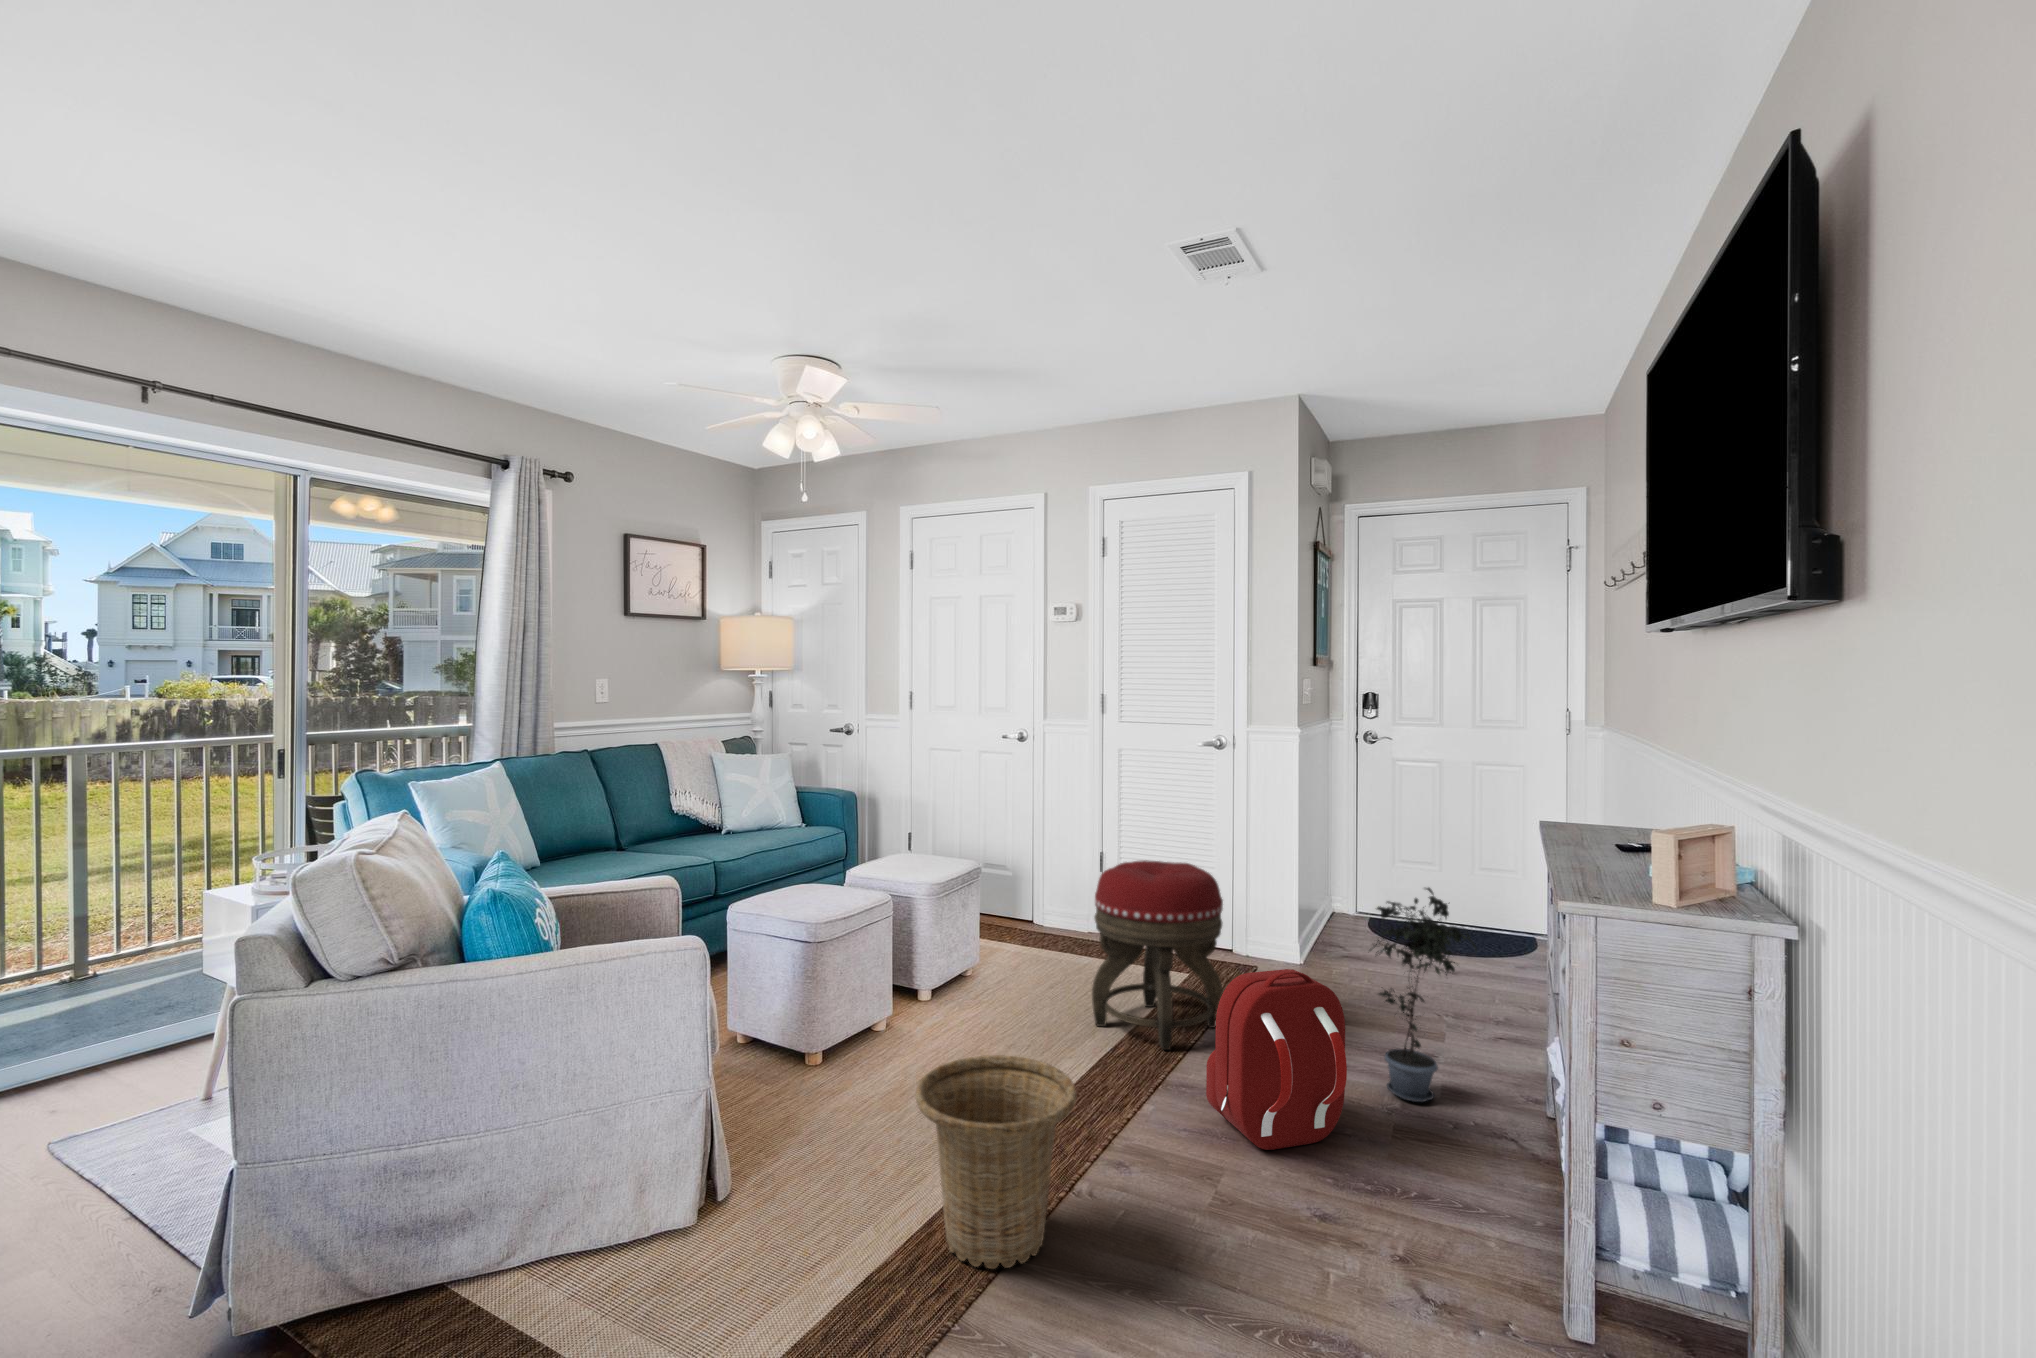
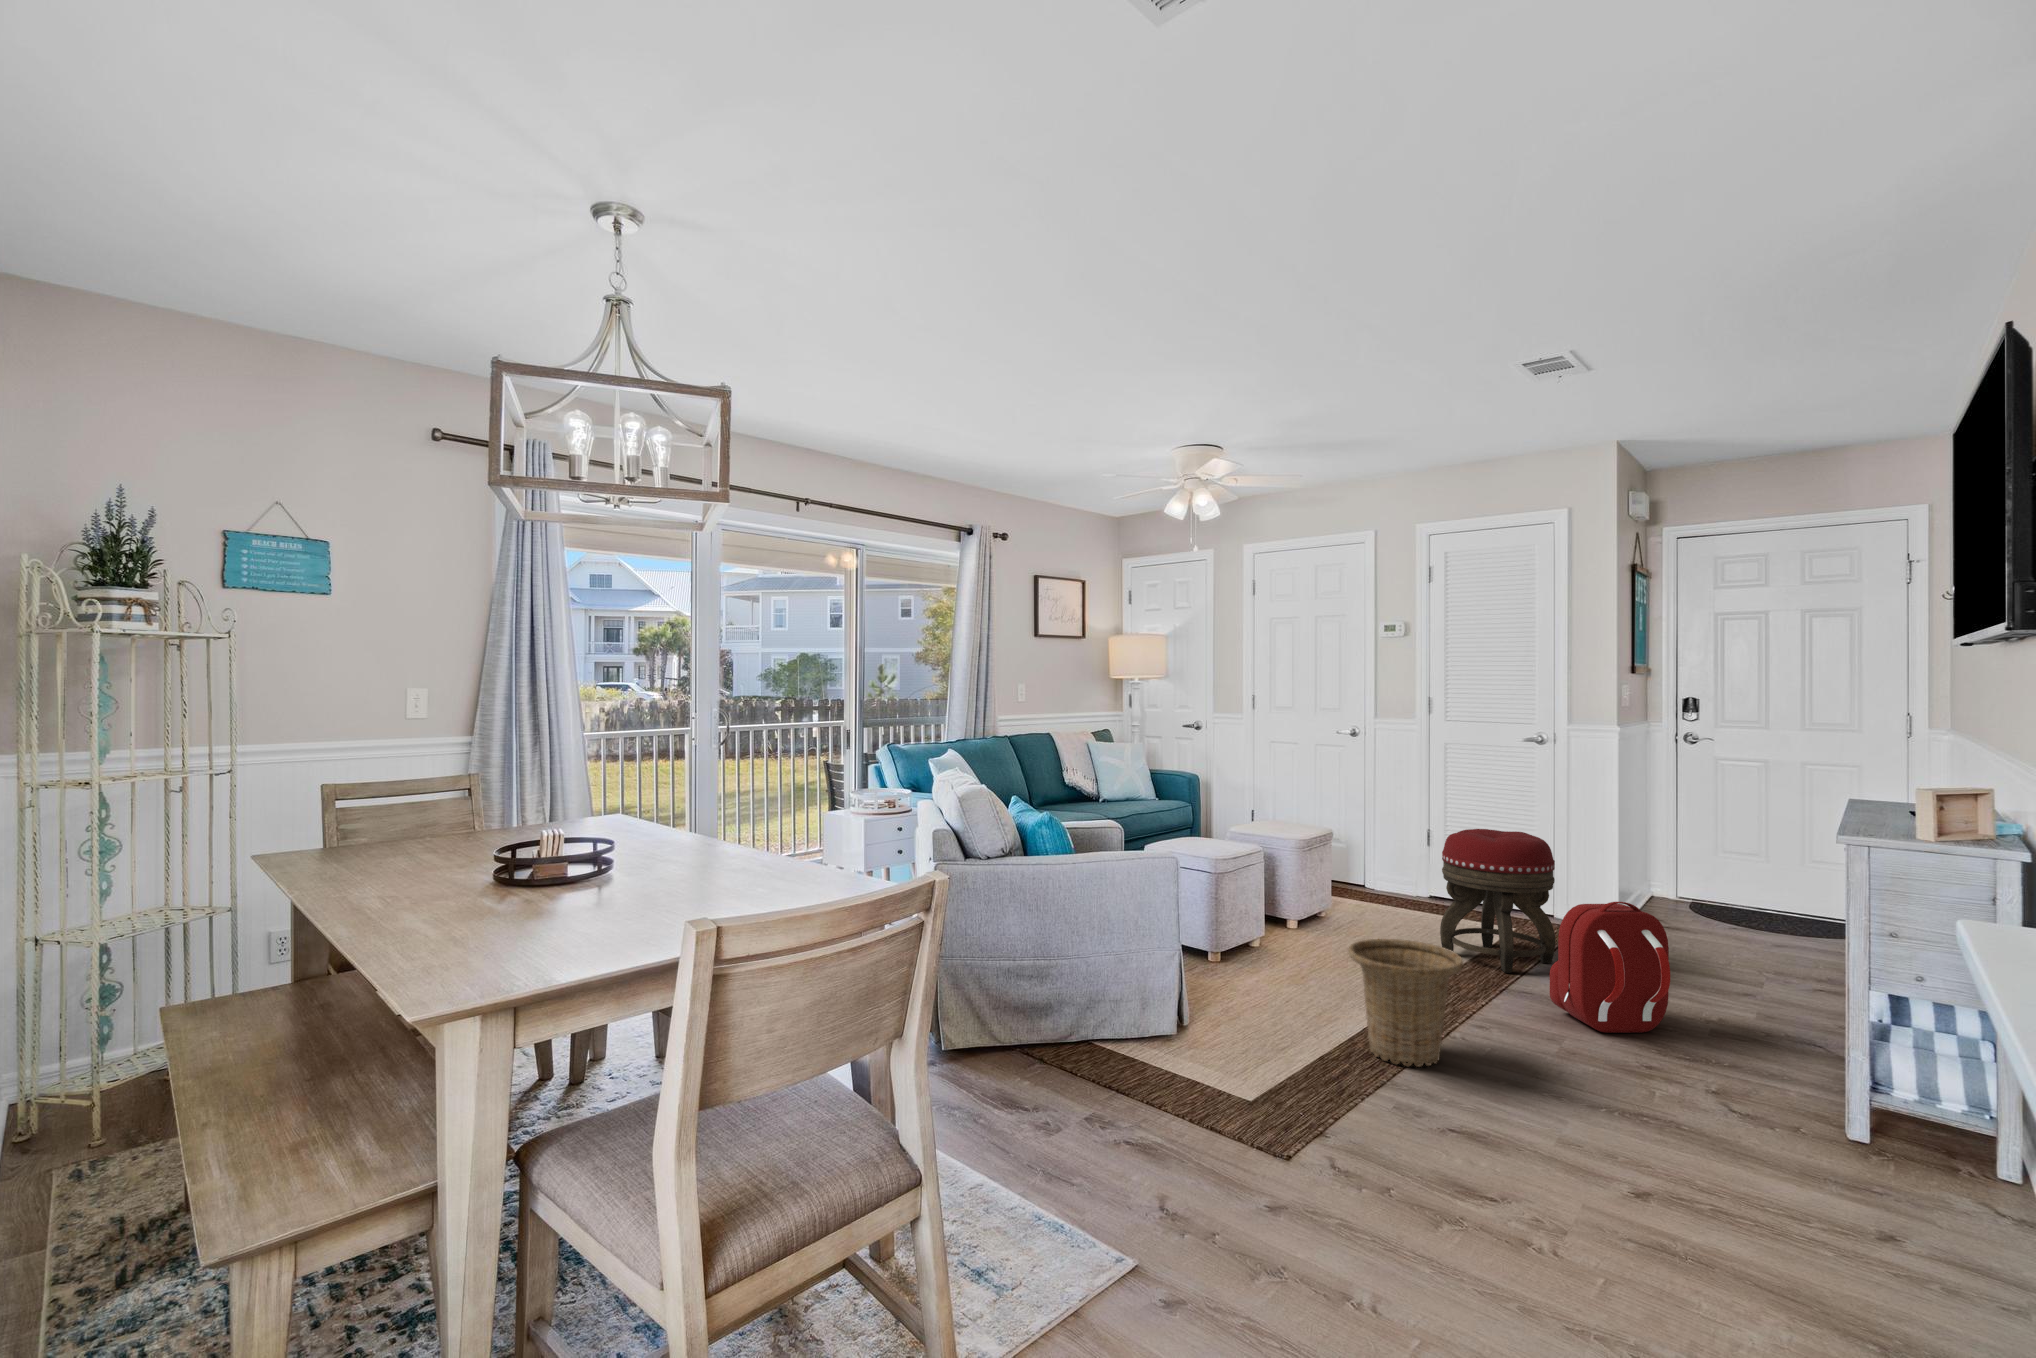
potted plant: present [1370,888,1477,1102] -> none [1688,850,1787,1020]

